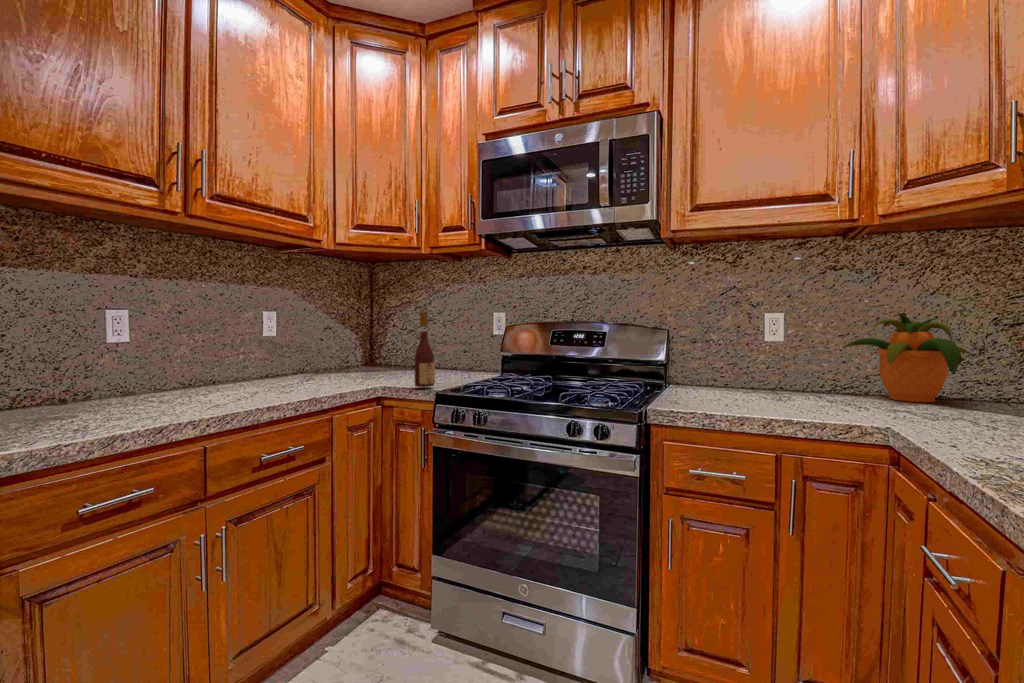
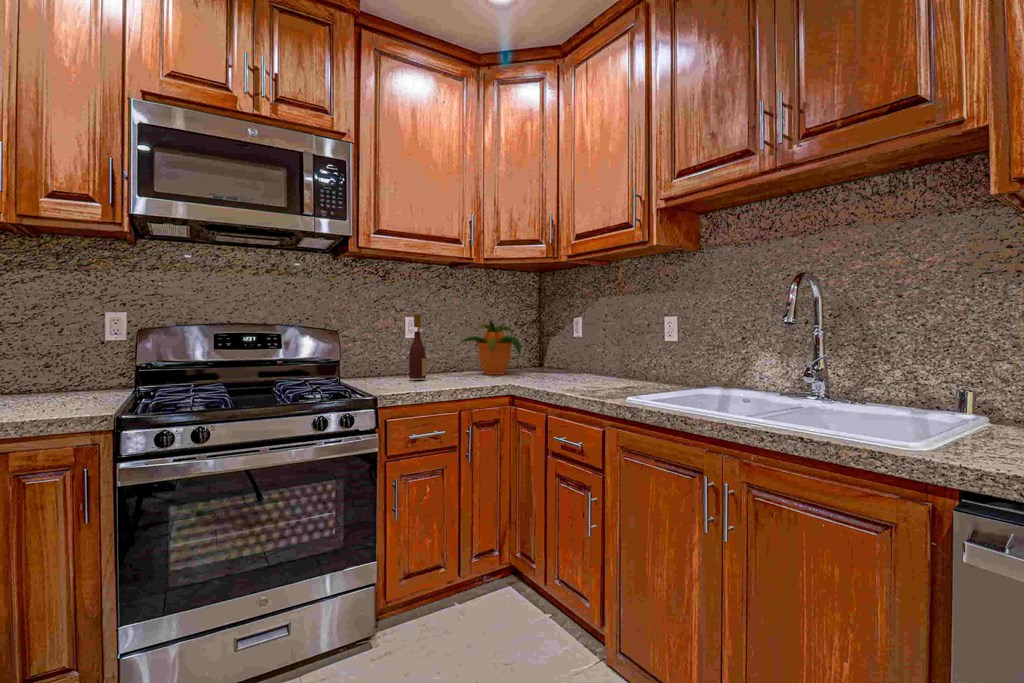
wine bottle: present [415,312,435,387] -> present [409,314,427,379]

